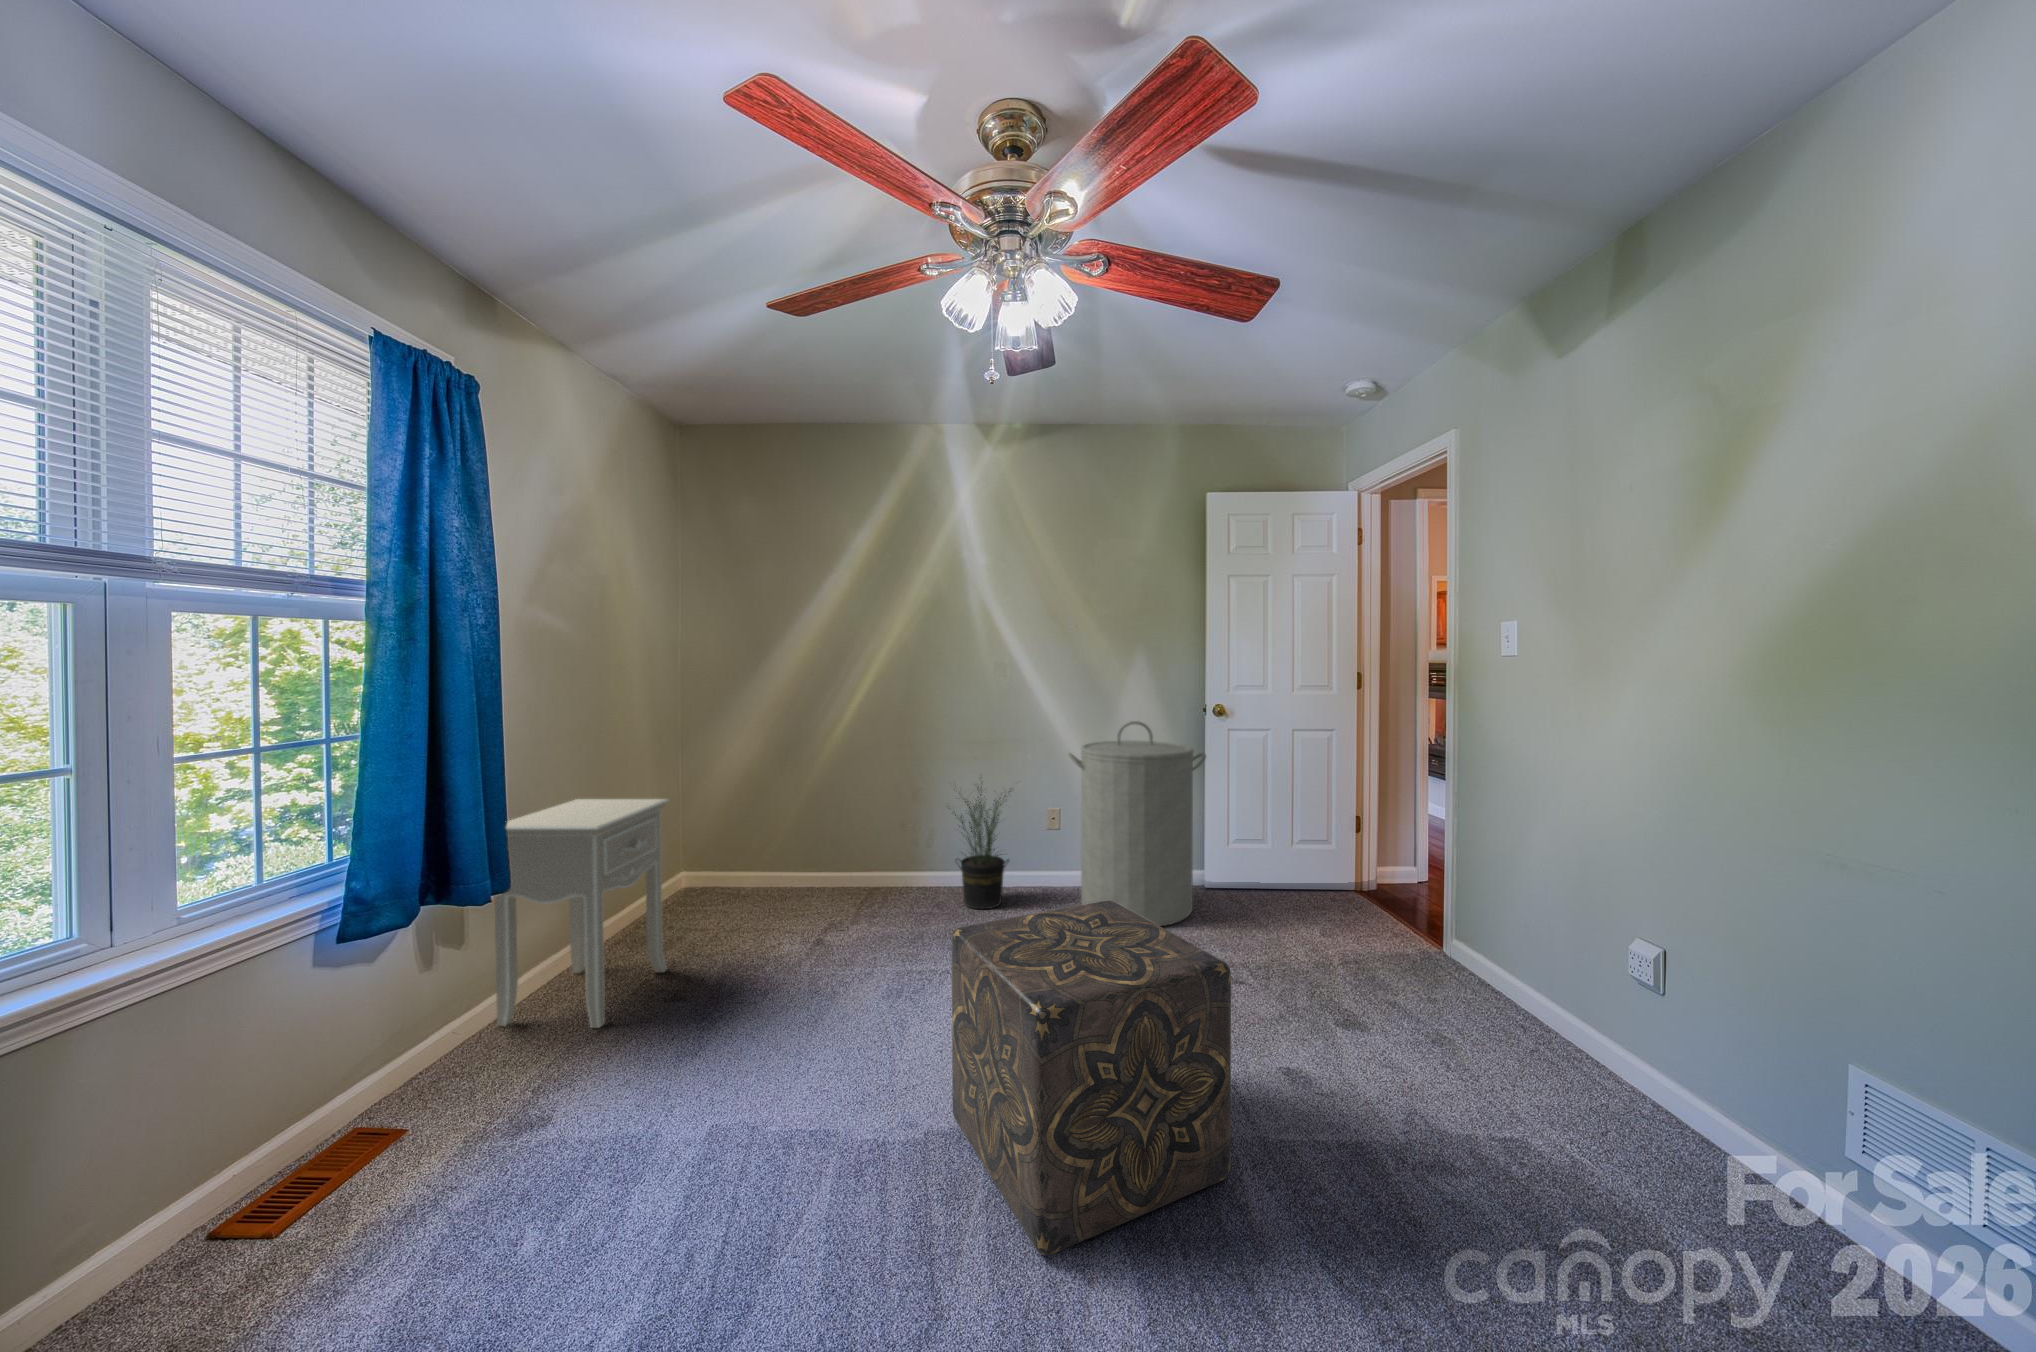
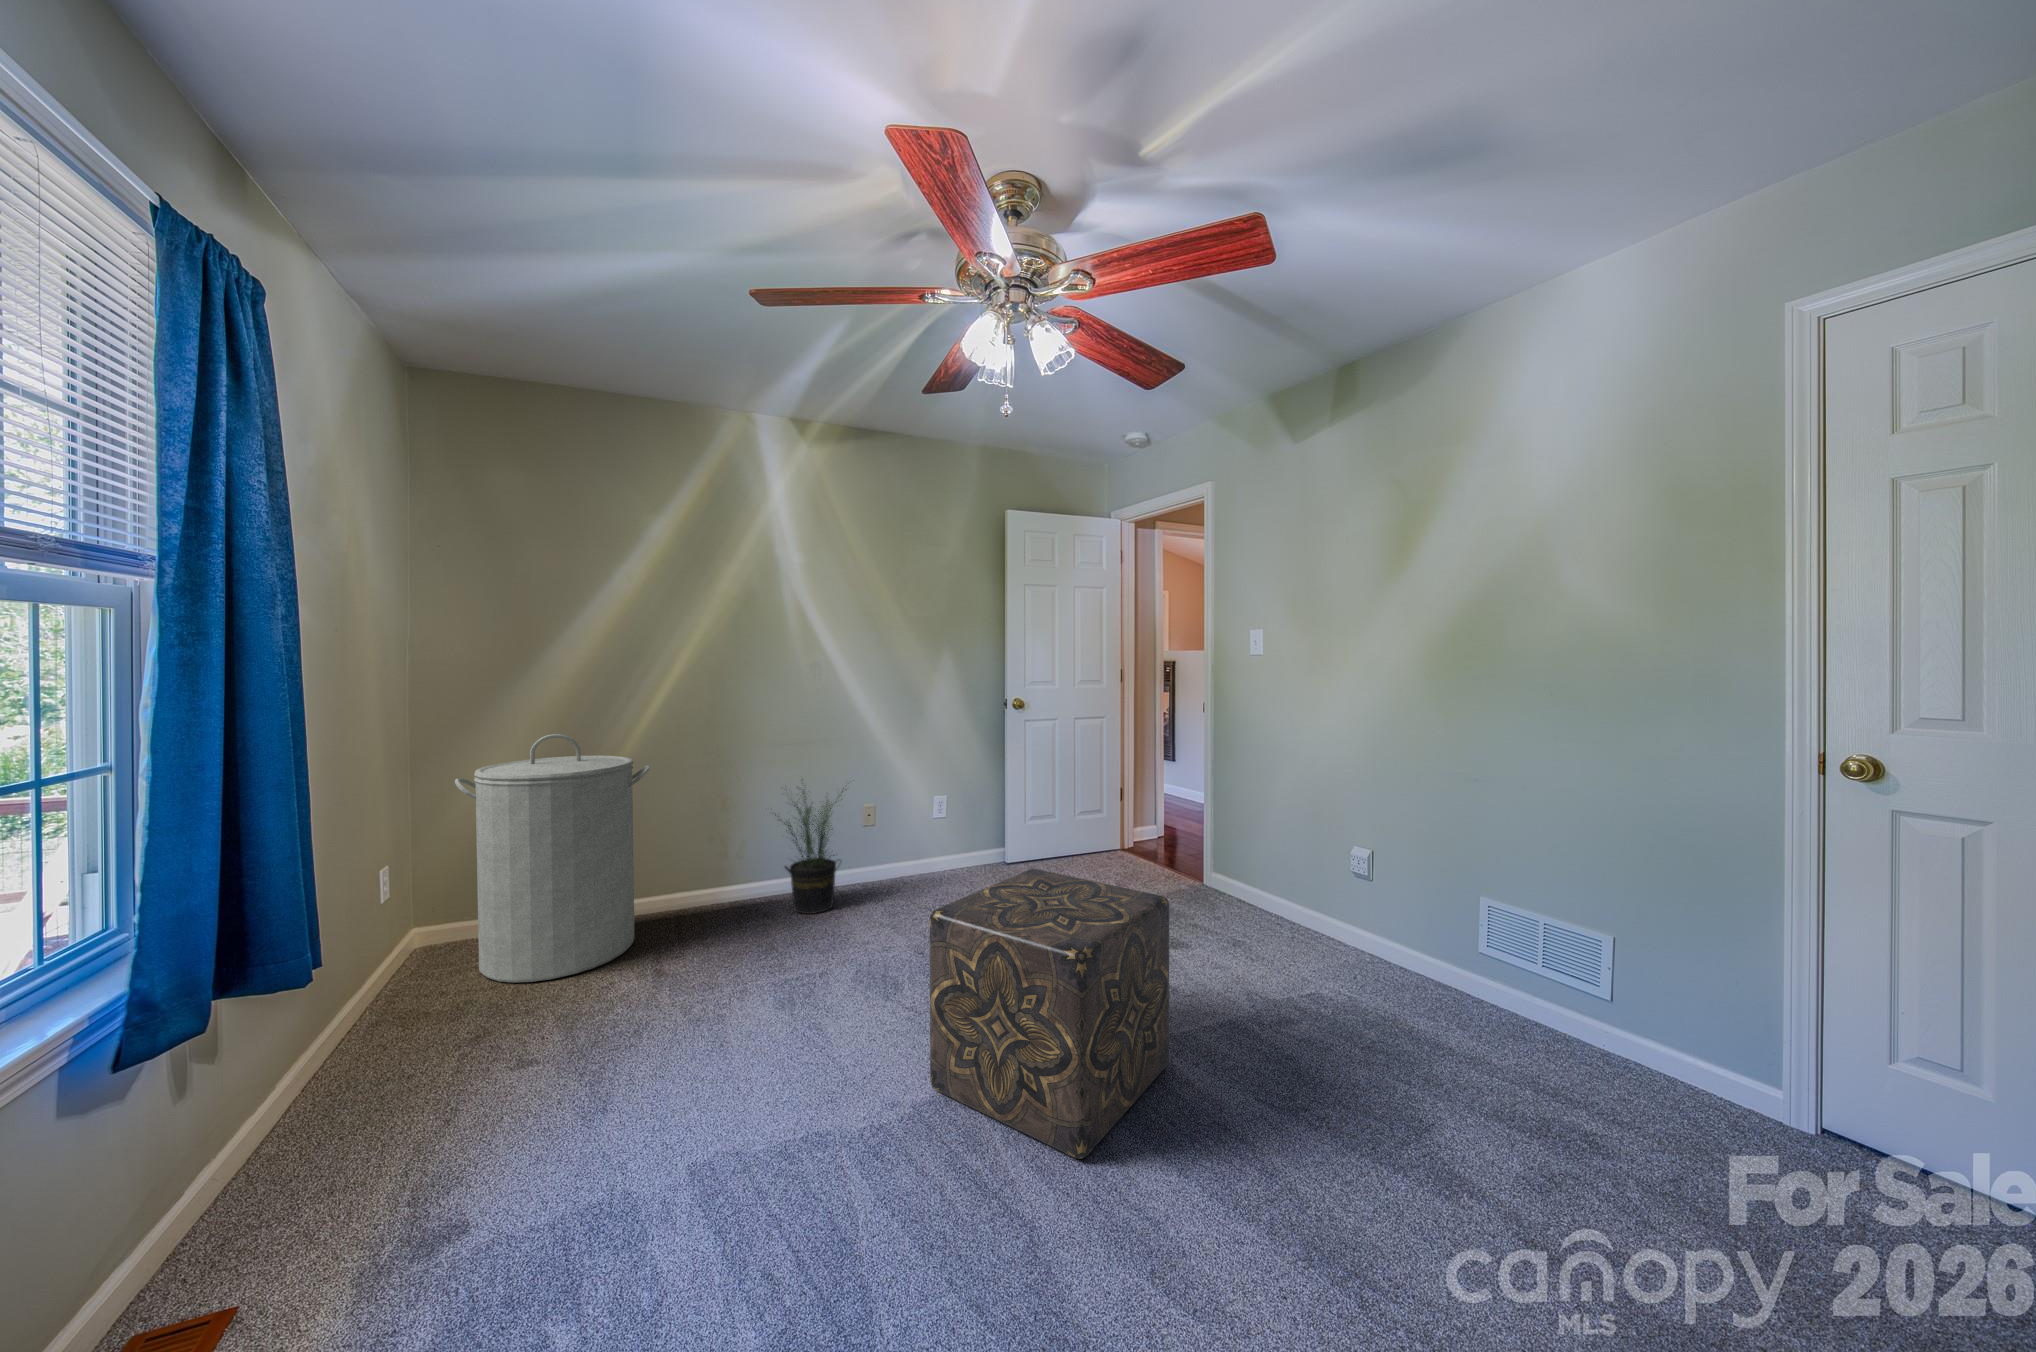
laundry hamper: present [1068,721,1206,926] -> present [455,734,650,983]
nightstand: present [495,799,669,1028] -> none [232,833,472,1169]

